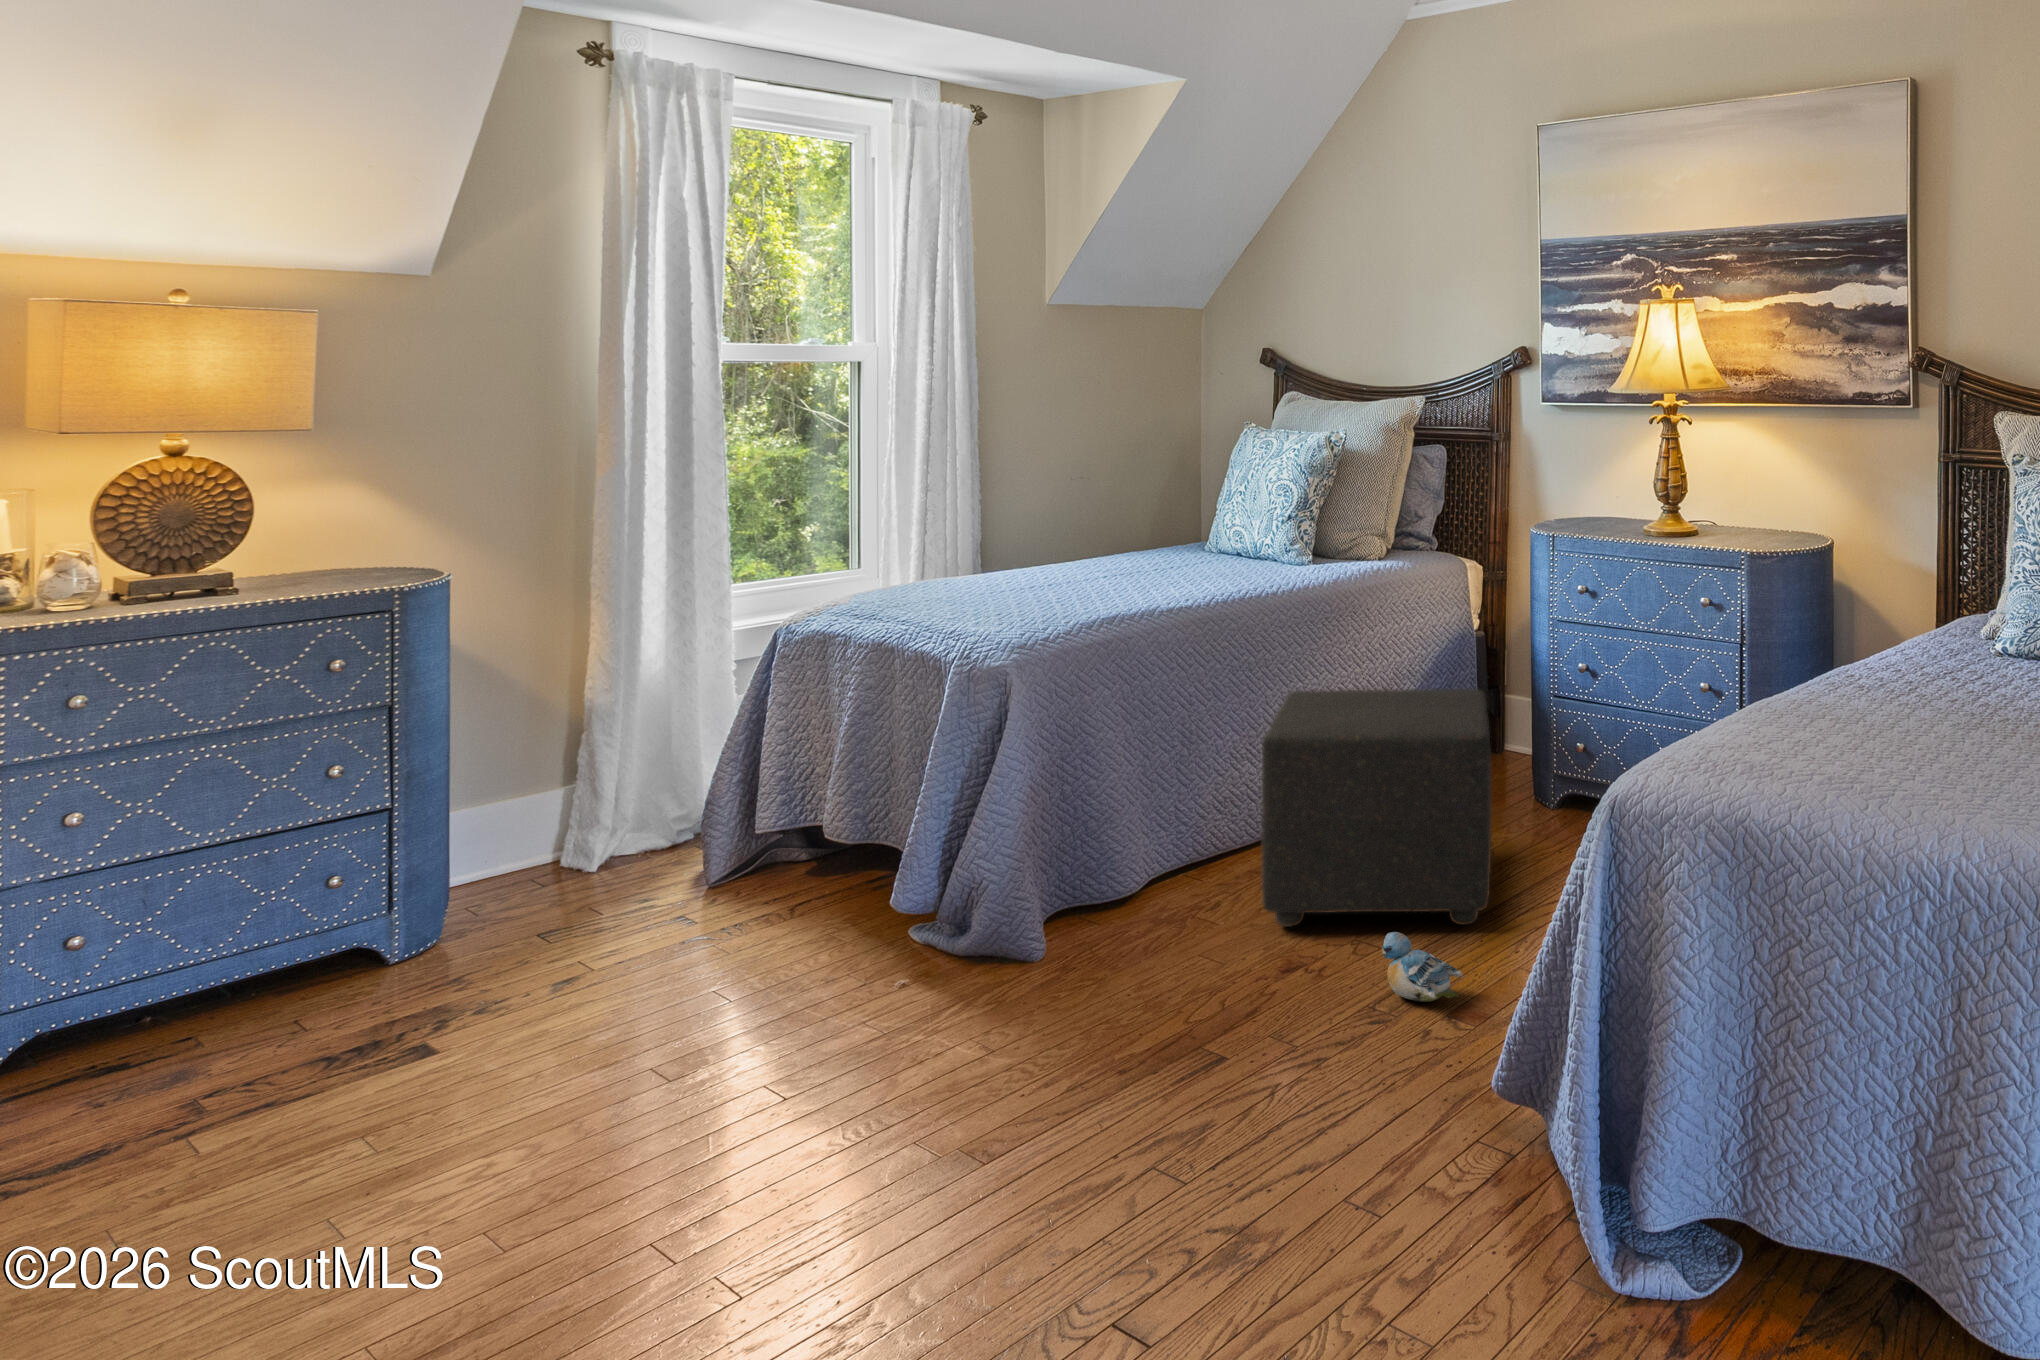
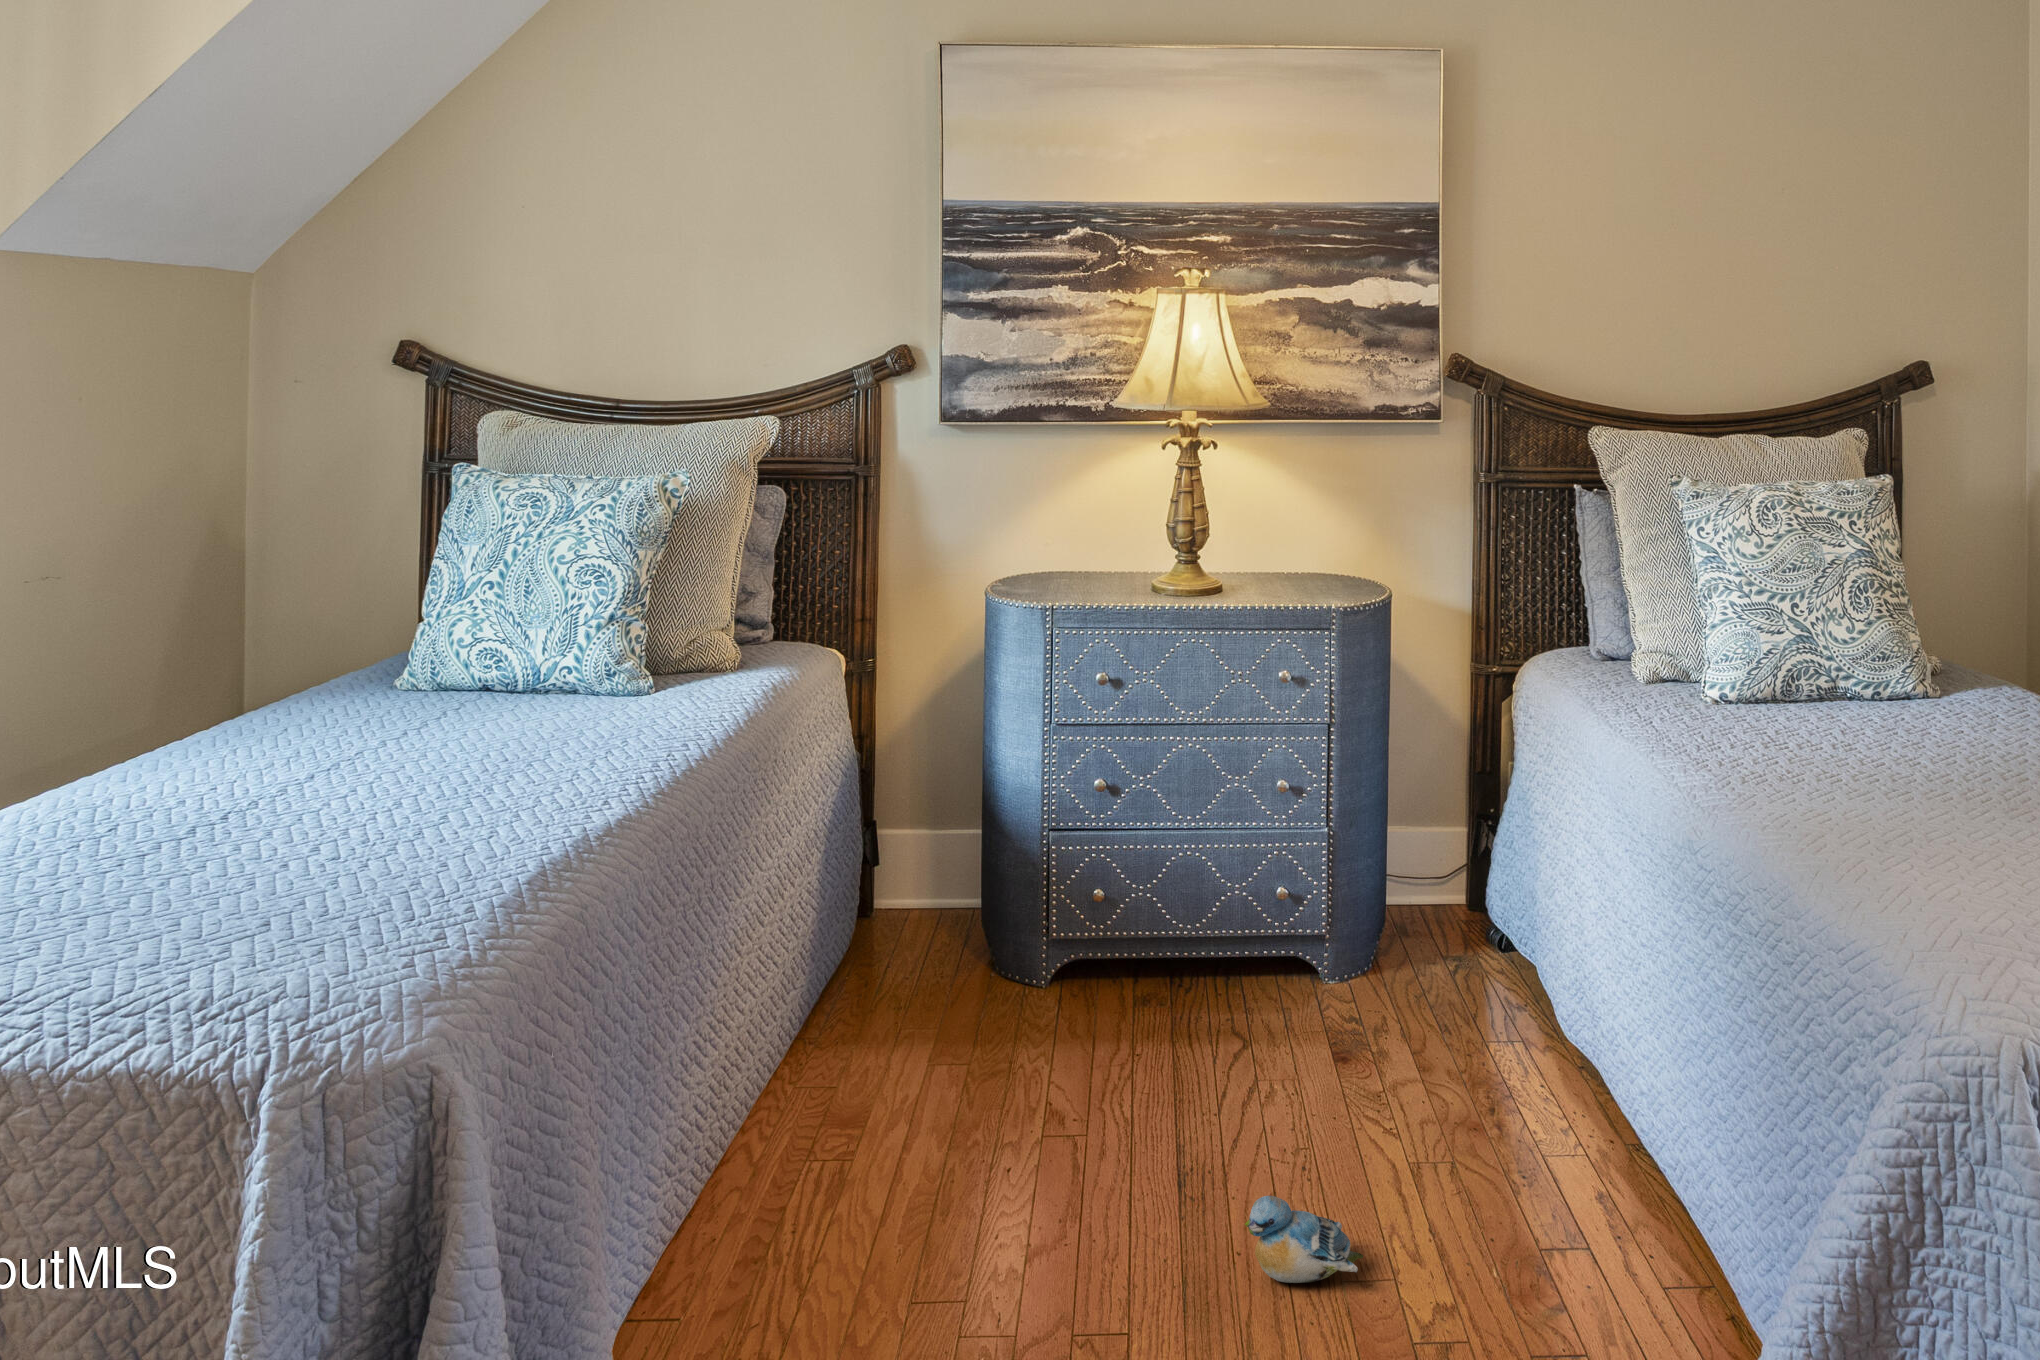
ottoman: present [1262,689,1491,927] -> none [834,826,1243,1232]

